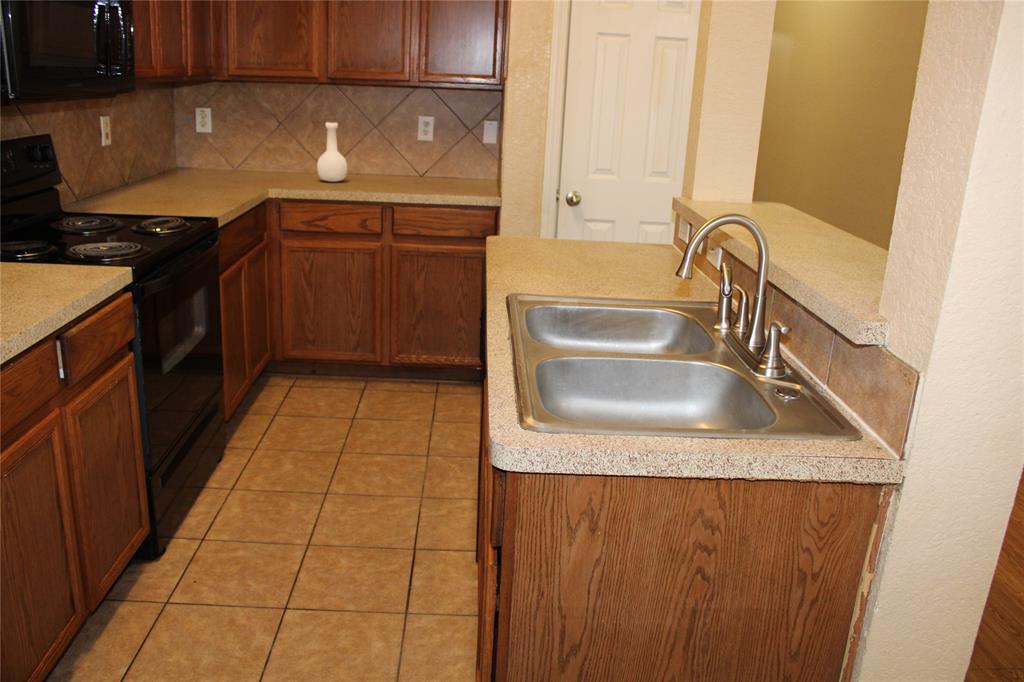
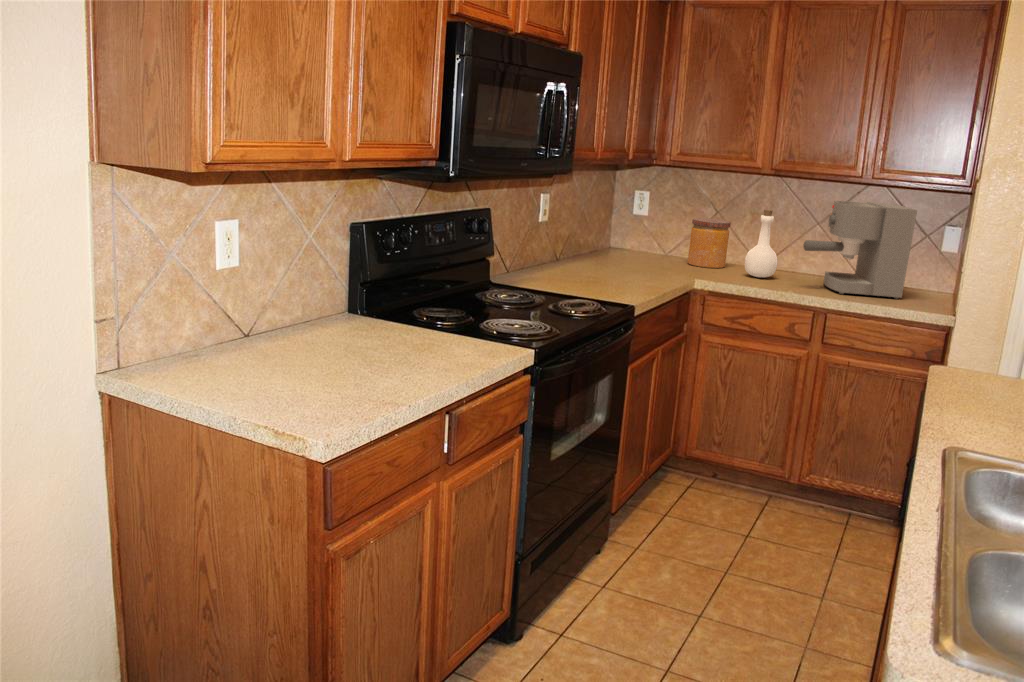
coffee maker: none [368,104,460,189] -> present [803,201,917,299]
jar: none [260,130,299,177] -> present [688,218,731,268]

